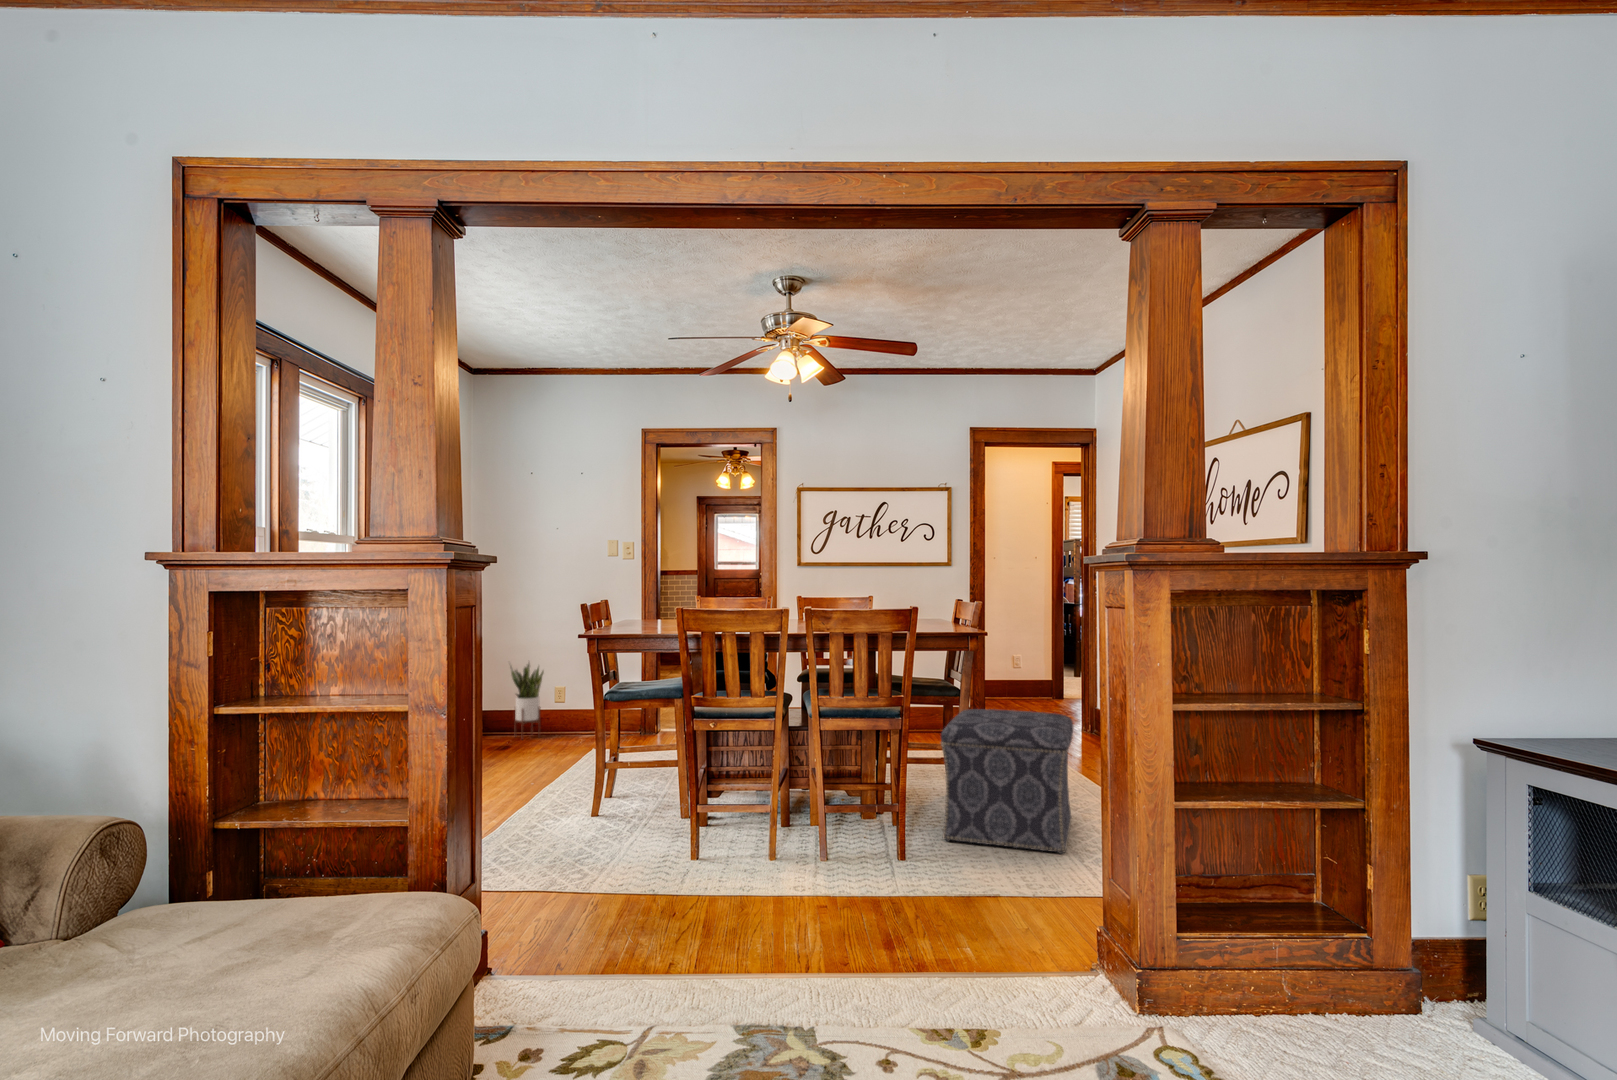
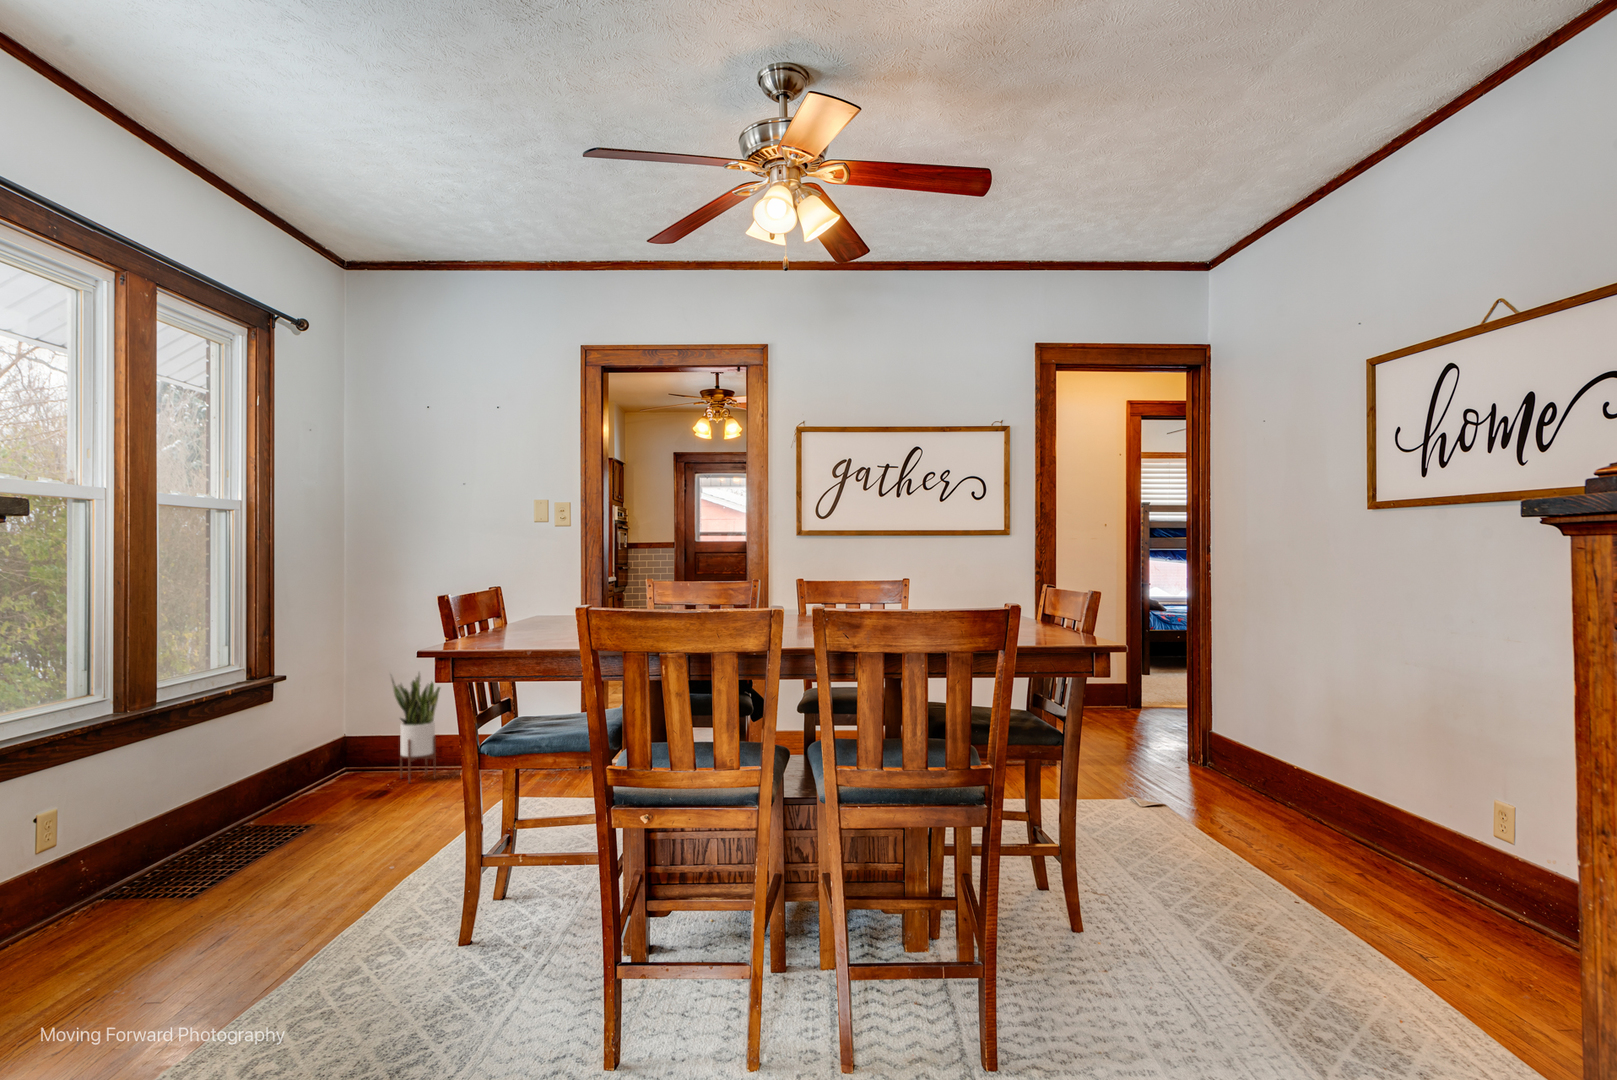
ottoman: present [941,709,1073,854] -> none [1044,767,1277,1037]

